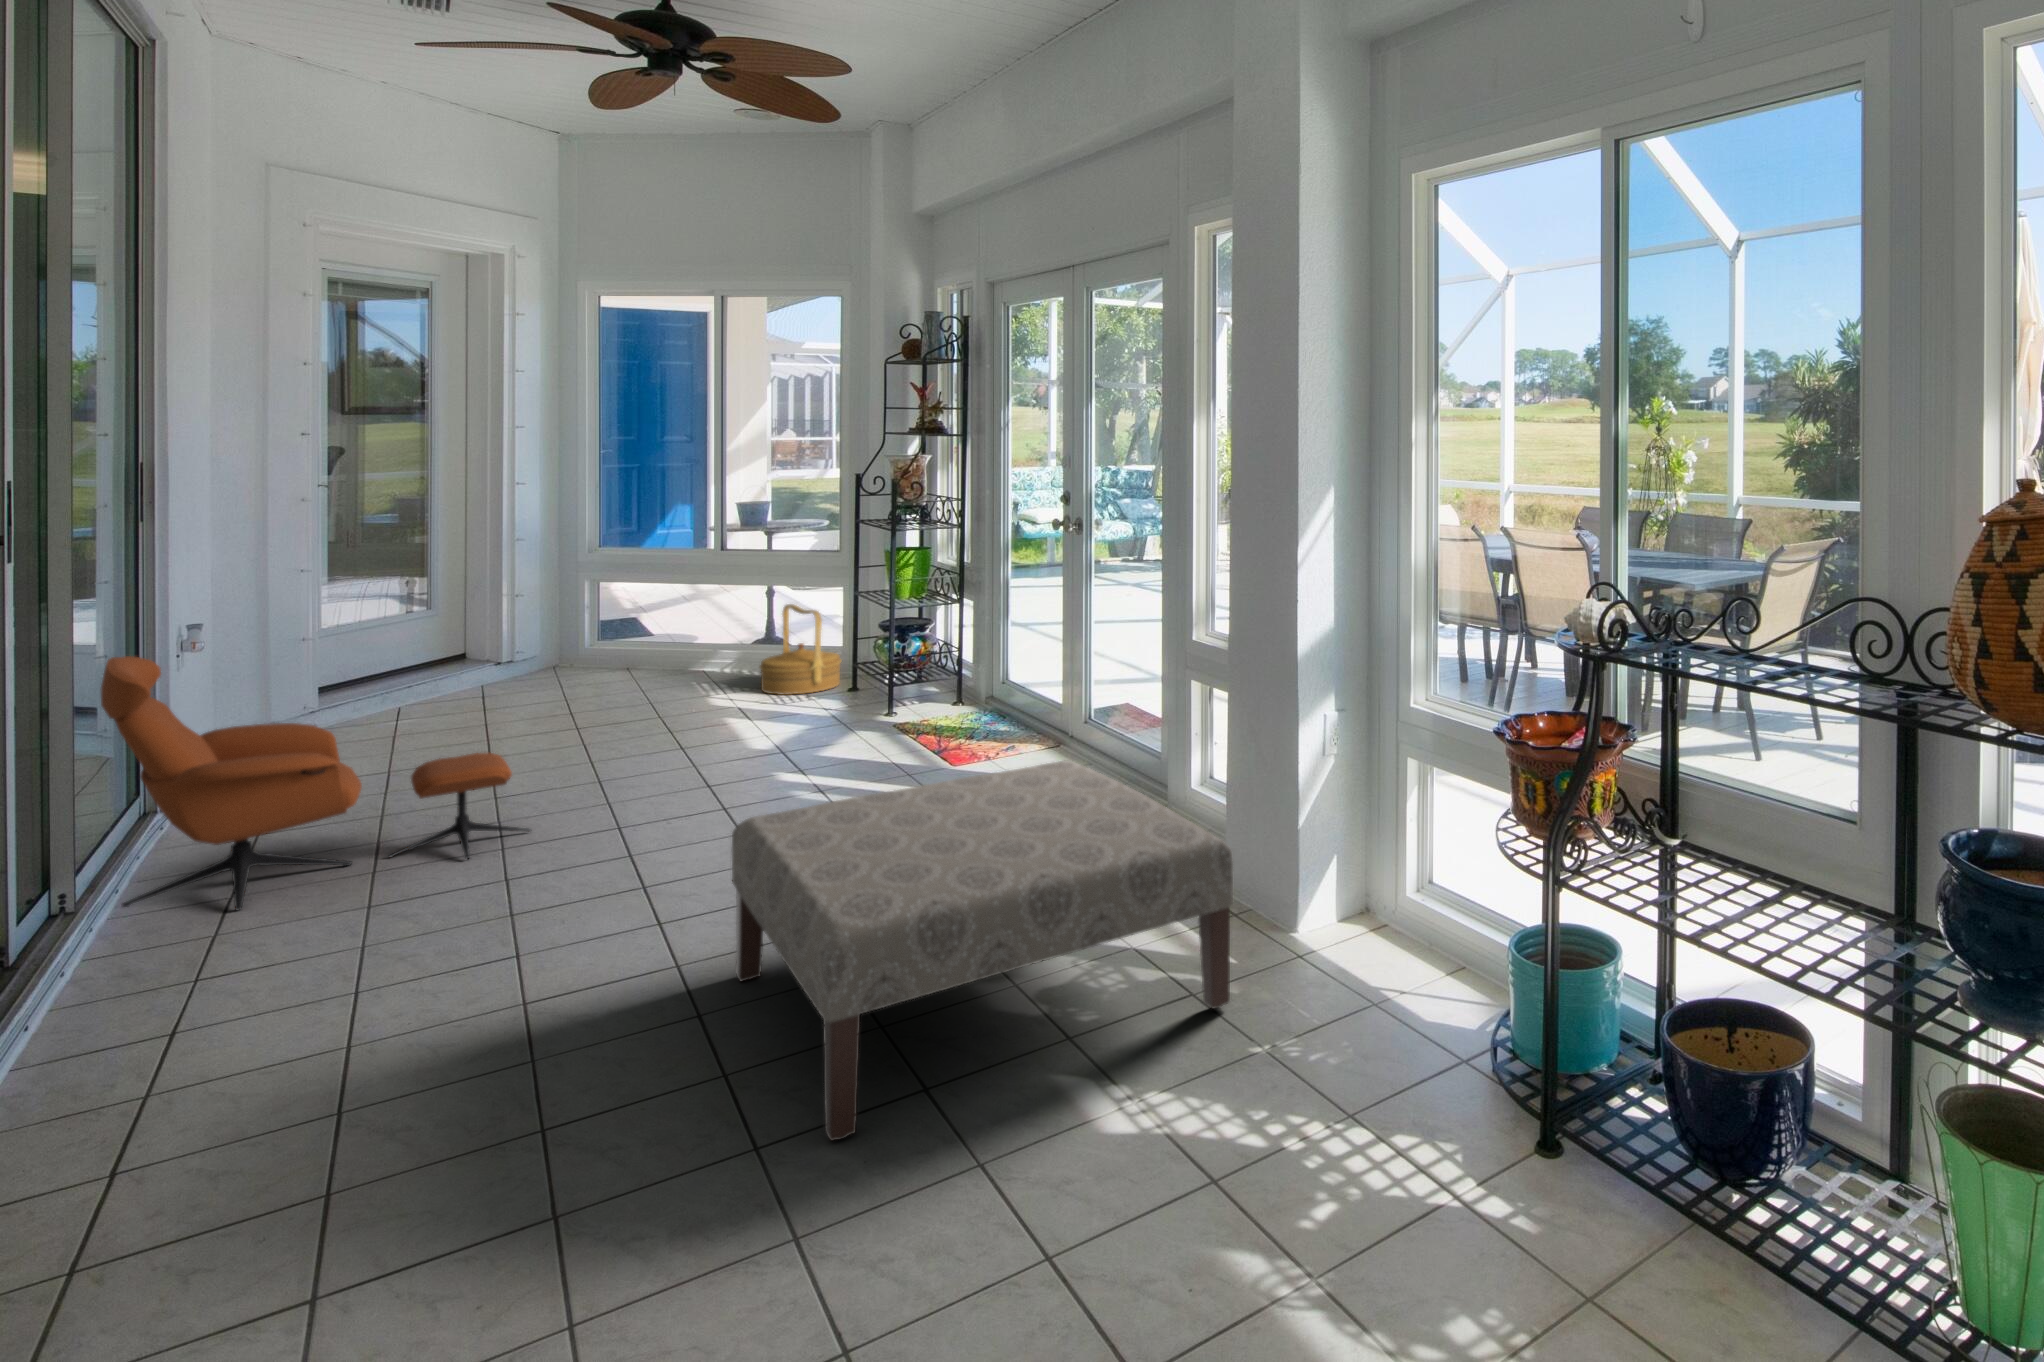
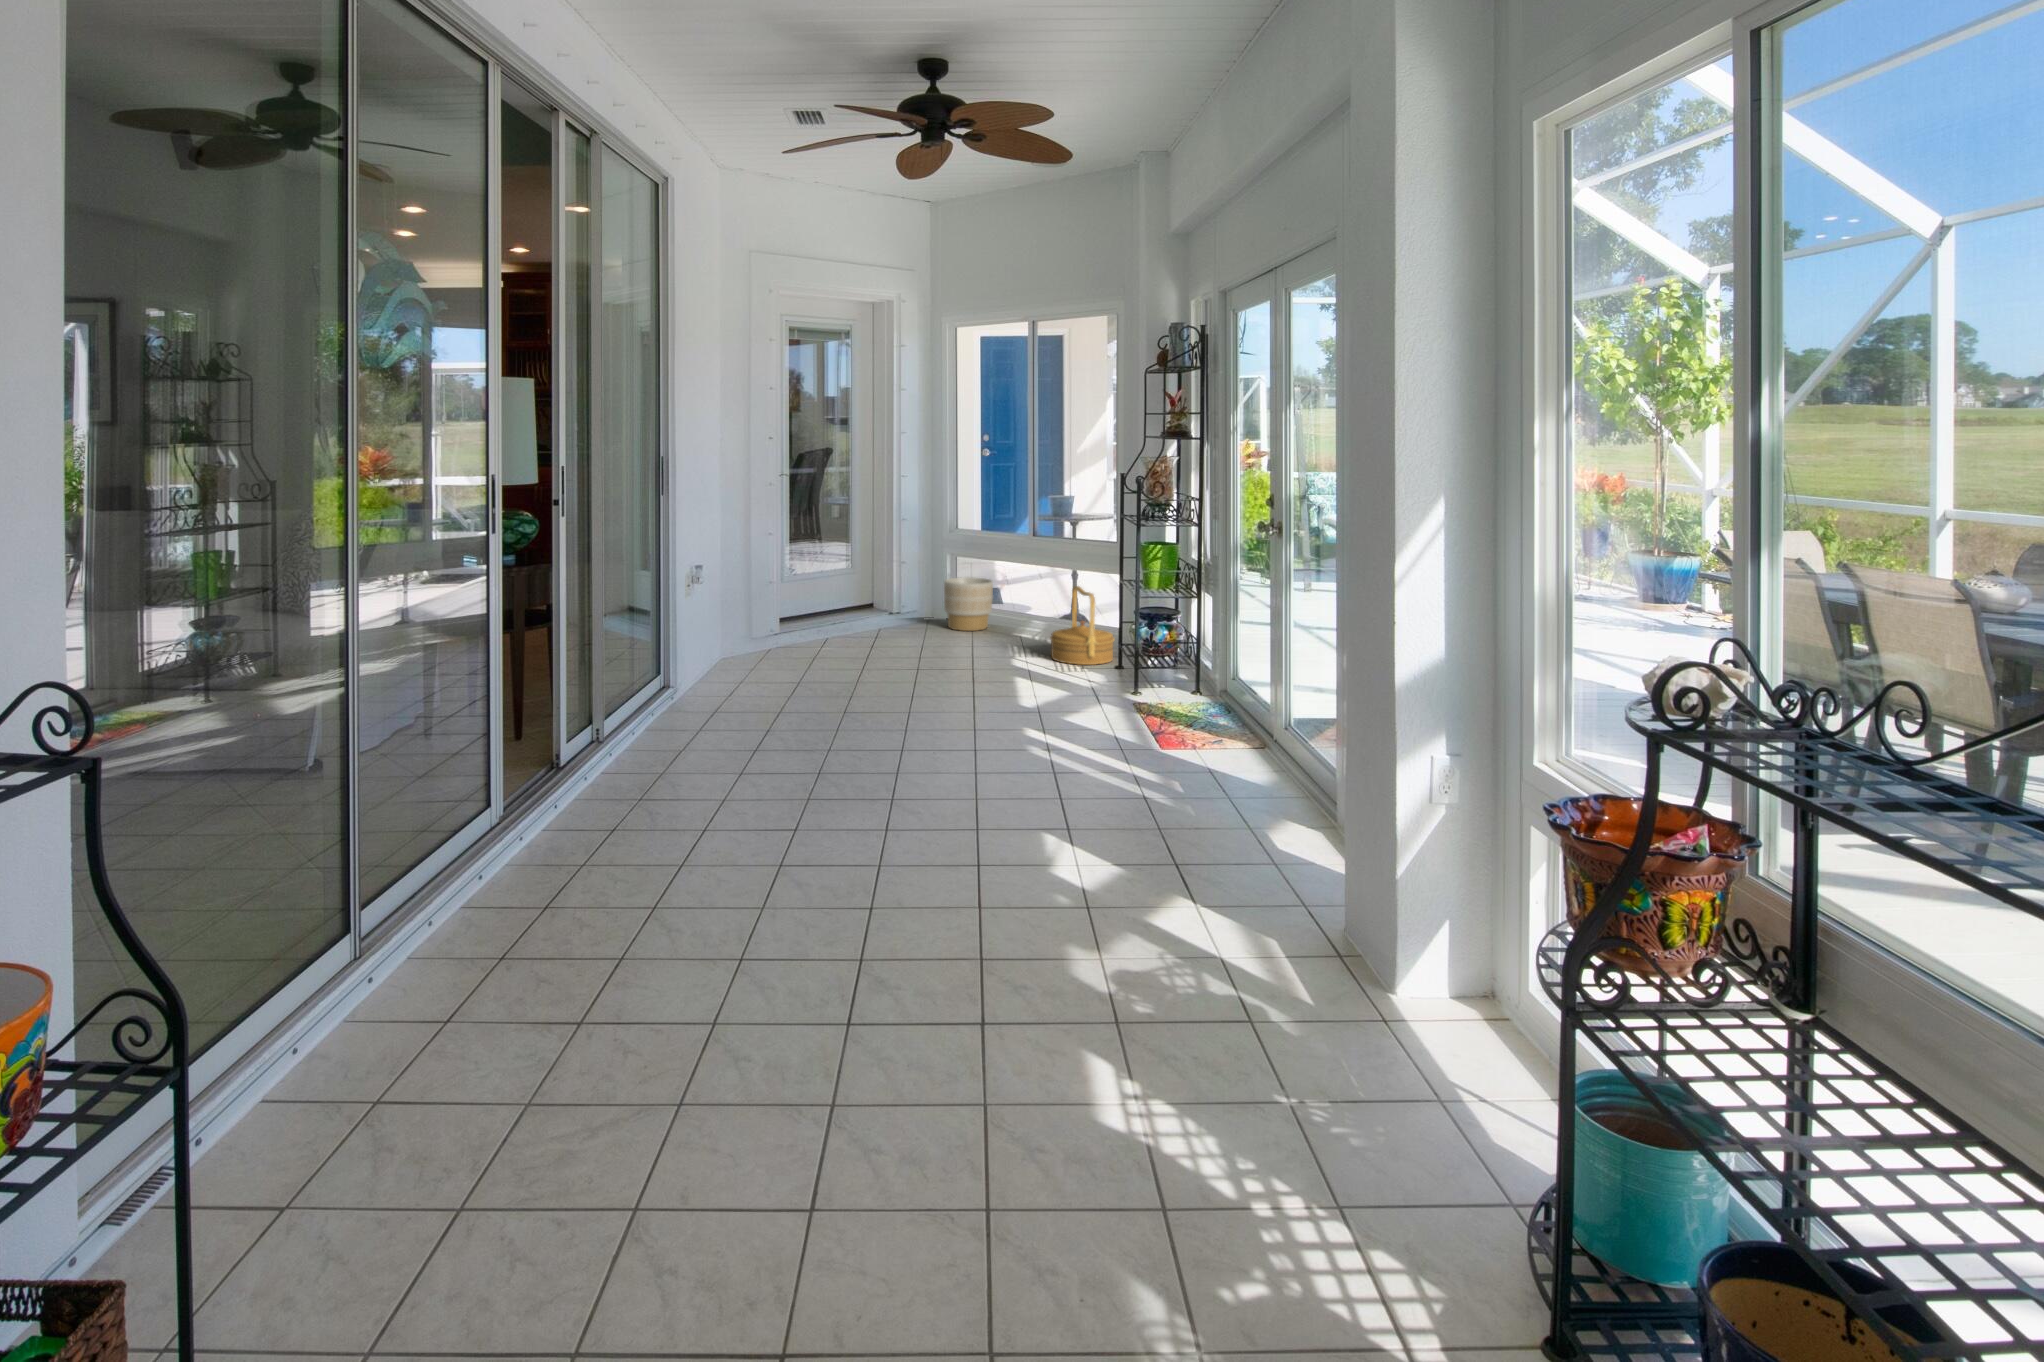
planter: none [587,608,660,676] -> present [944,577,993,631]
lounge chair: present [100,656,530,910] -> none [613,576,844,756]
ottoman: present [732,760,1234,1140] -> none [882,754,1285,1042]

